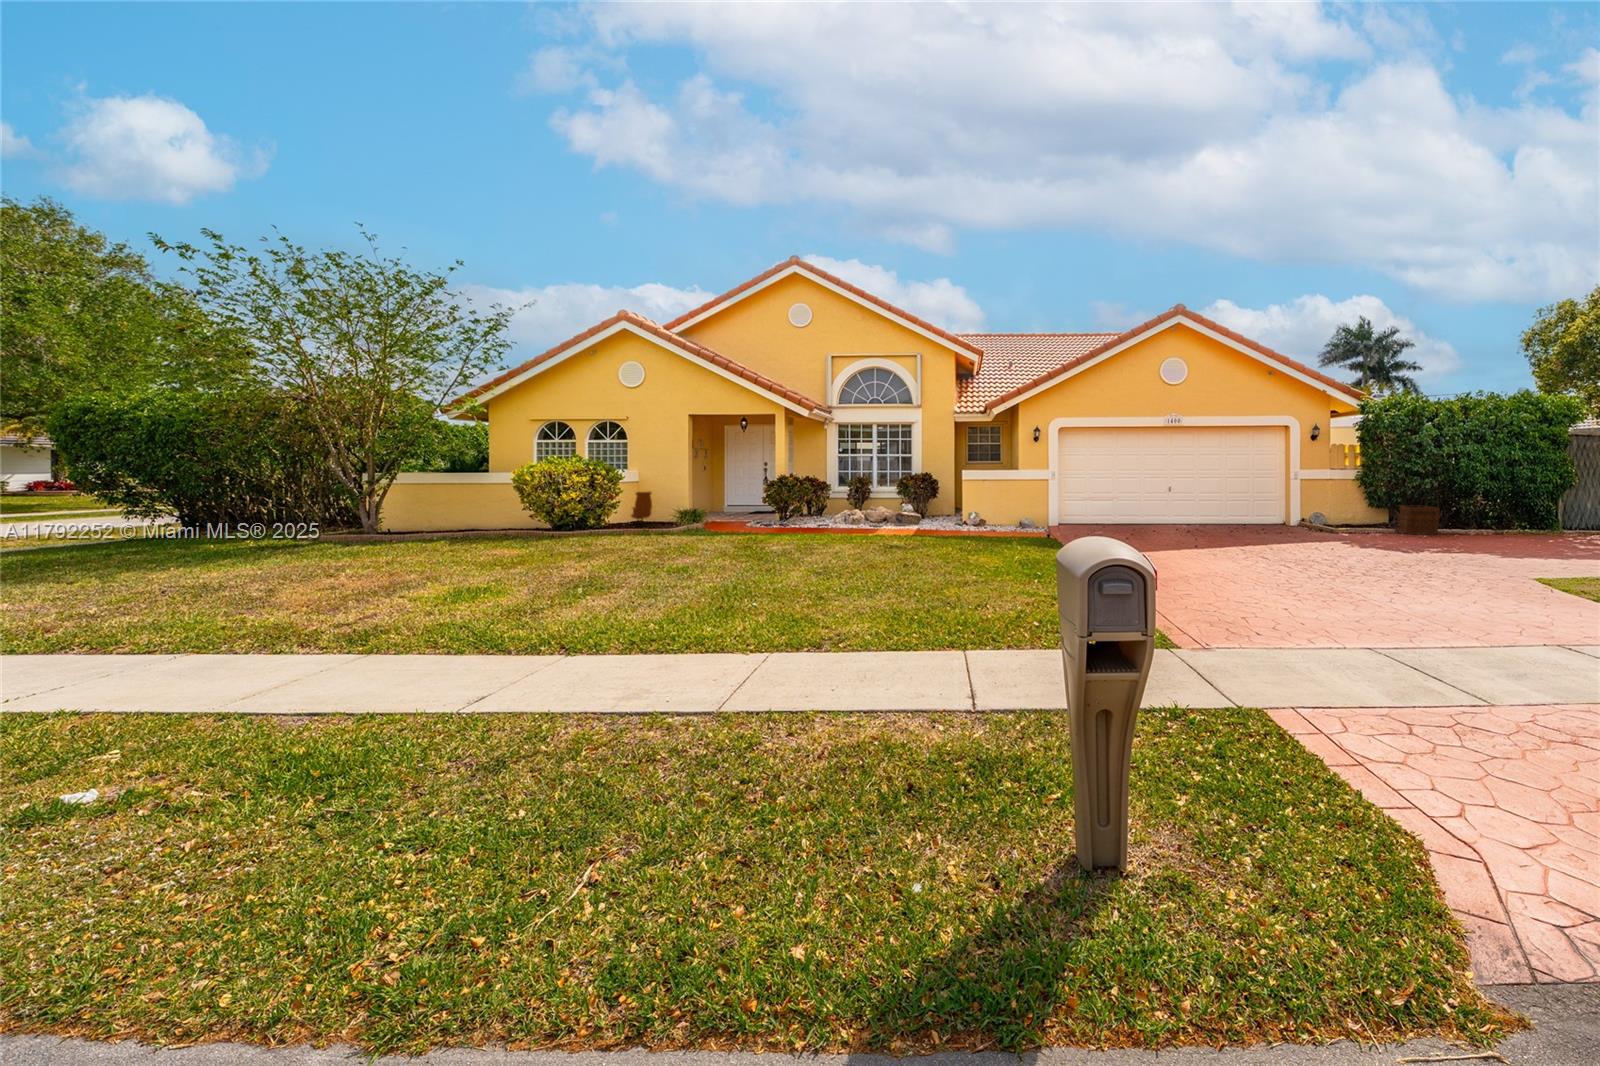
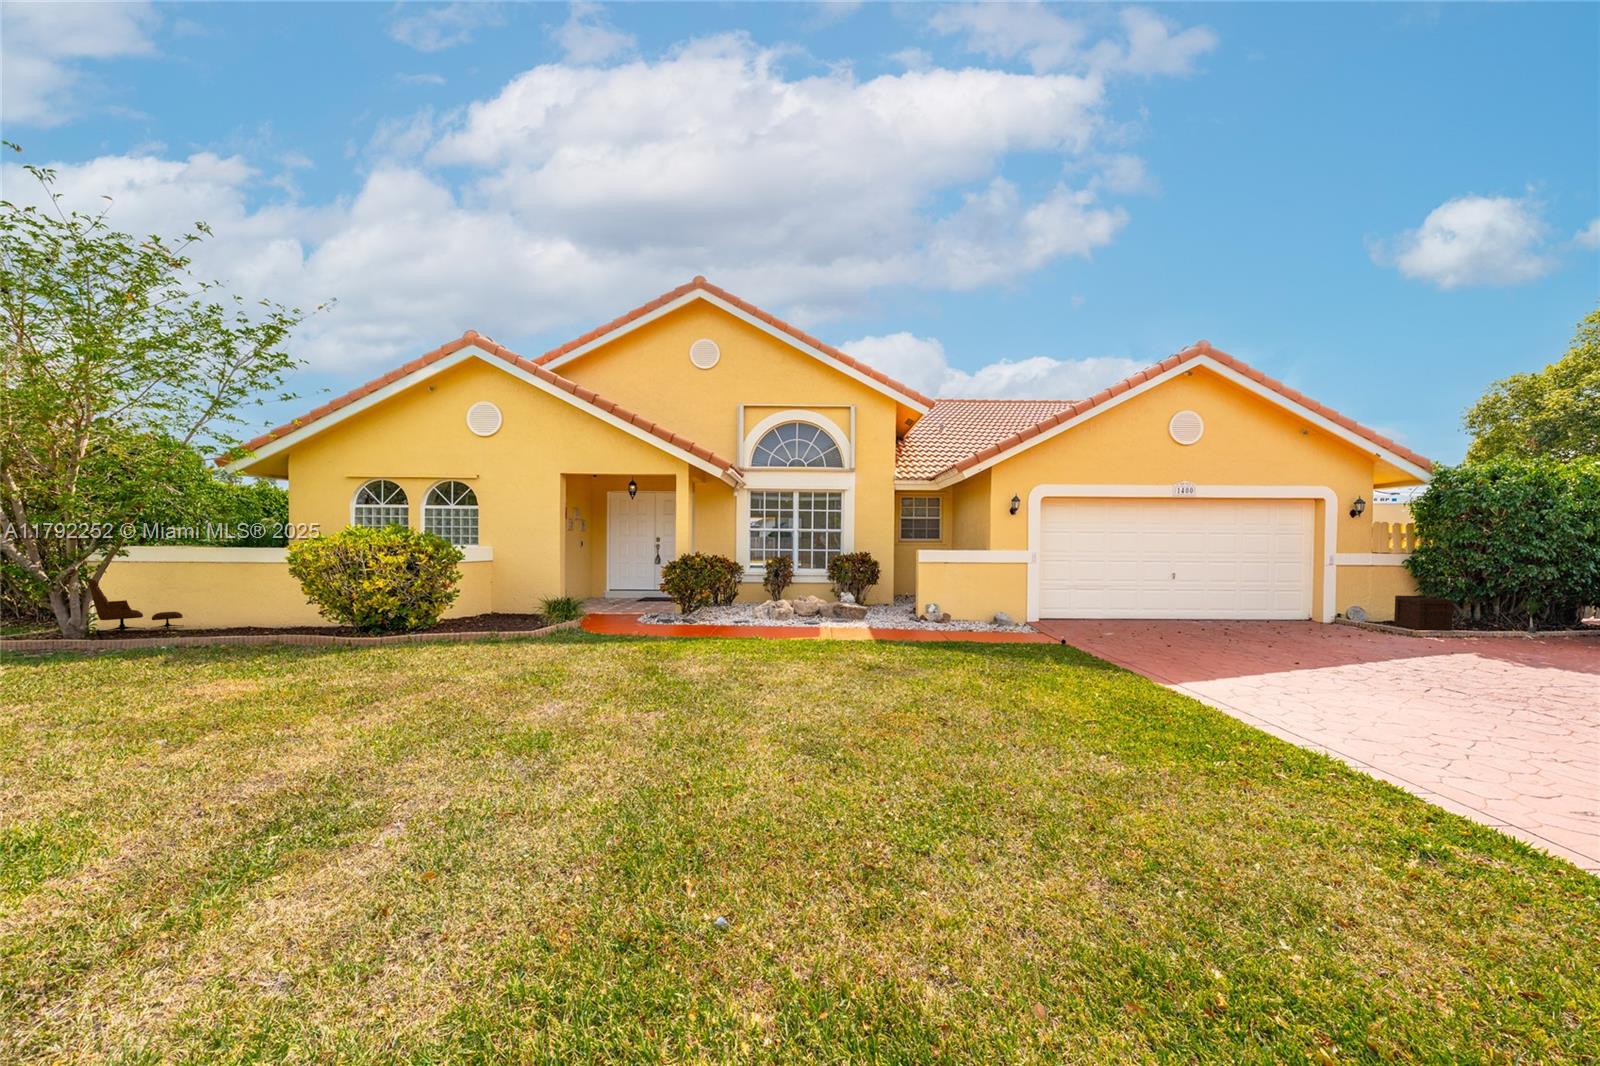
lounge chair: present [631,491,652,525] -> present [88,579,183,634]
potted plant: none [1501,504,1530,537] -> present [1525,600,1539,633]

